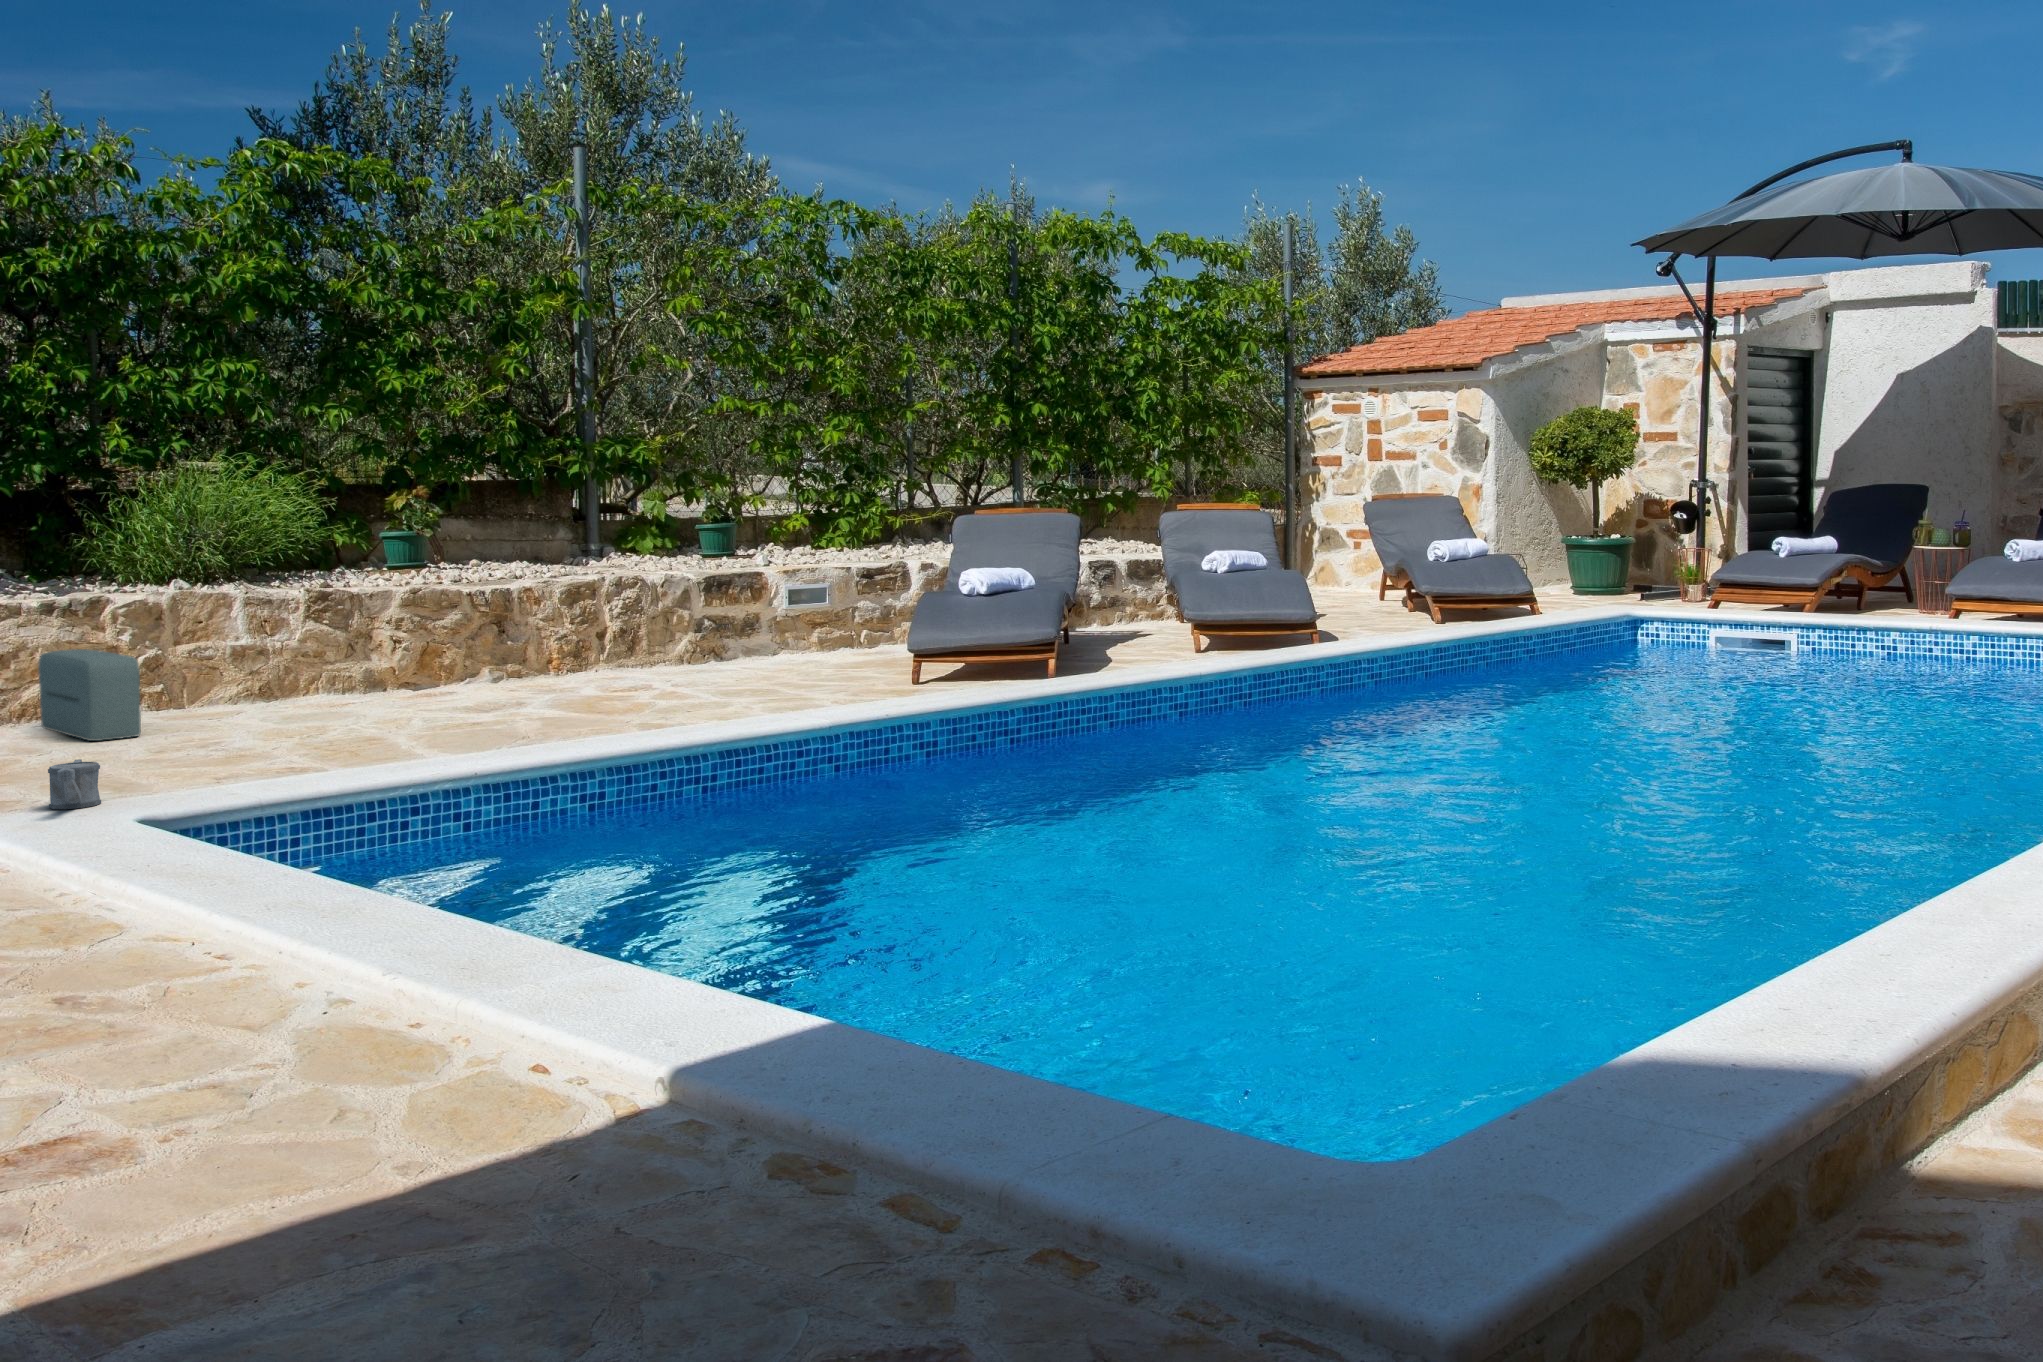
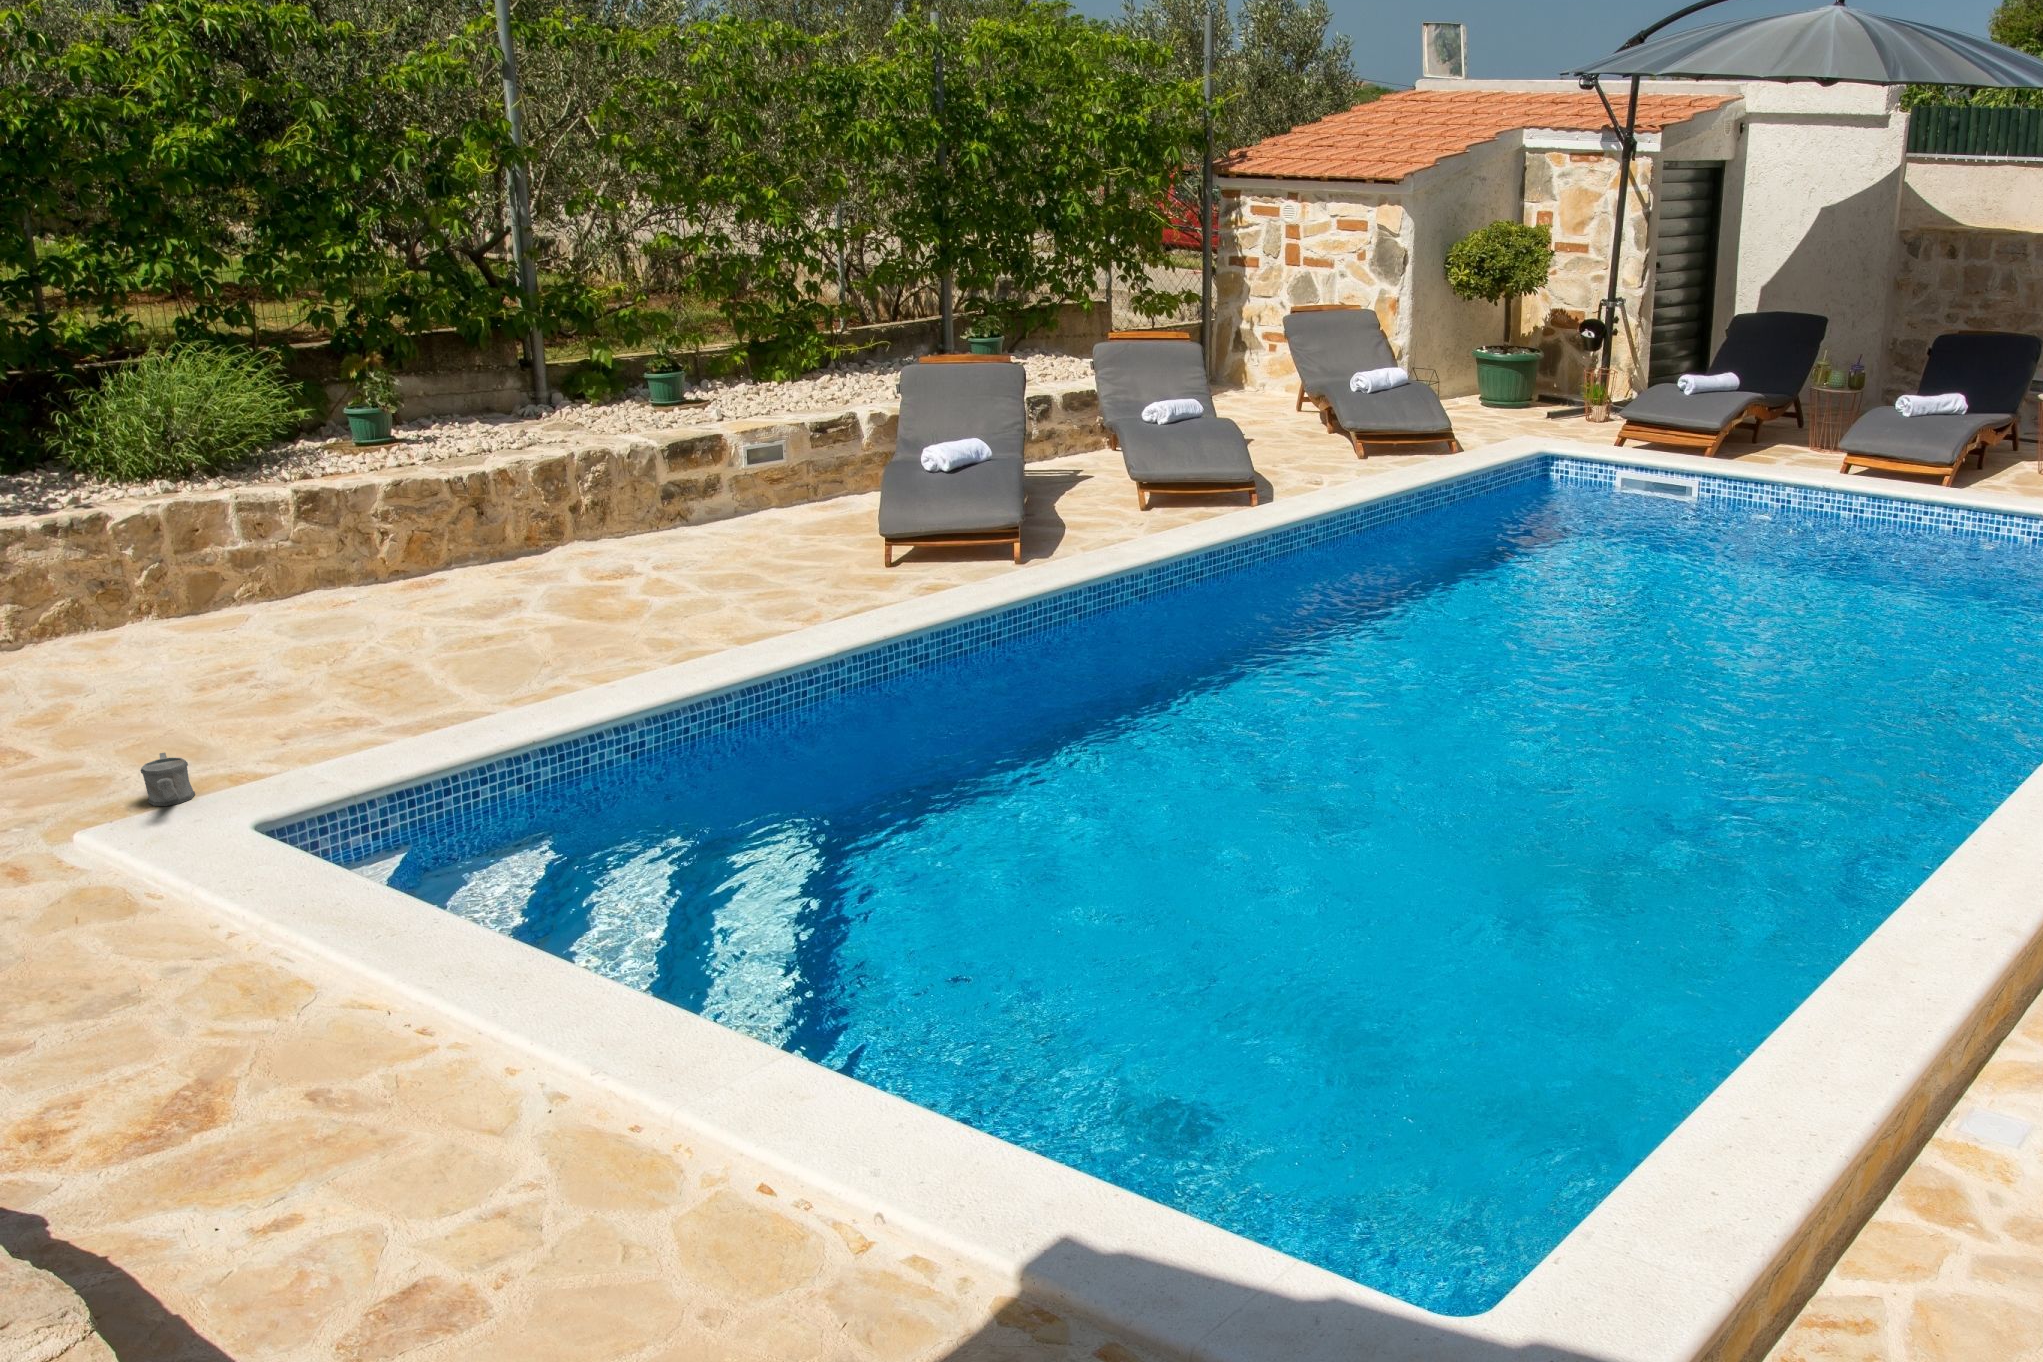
pouf: present [38,649,141,741] -> none [54,575,177,677]

